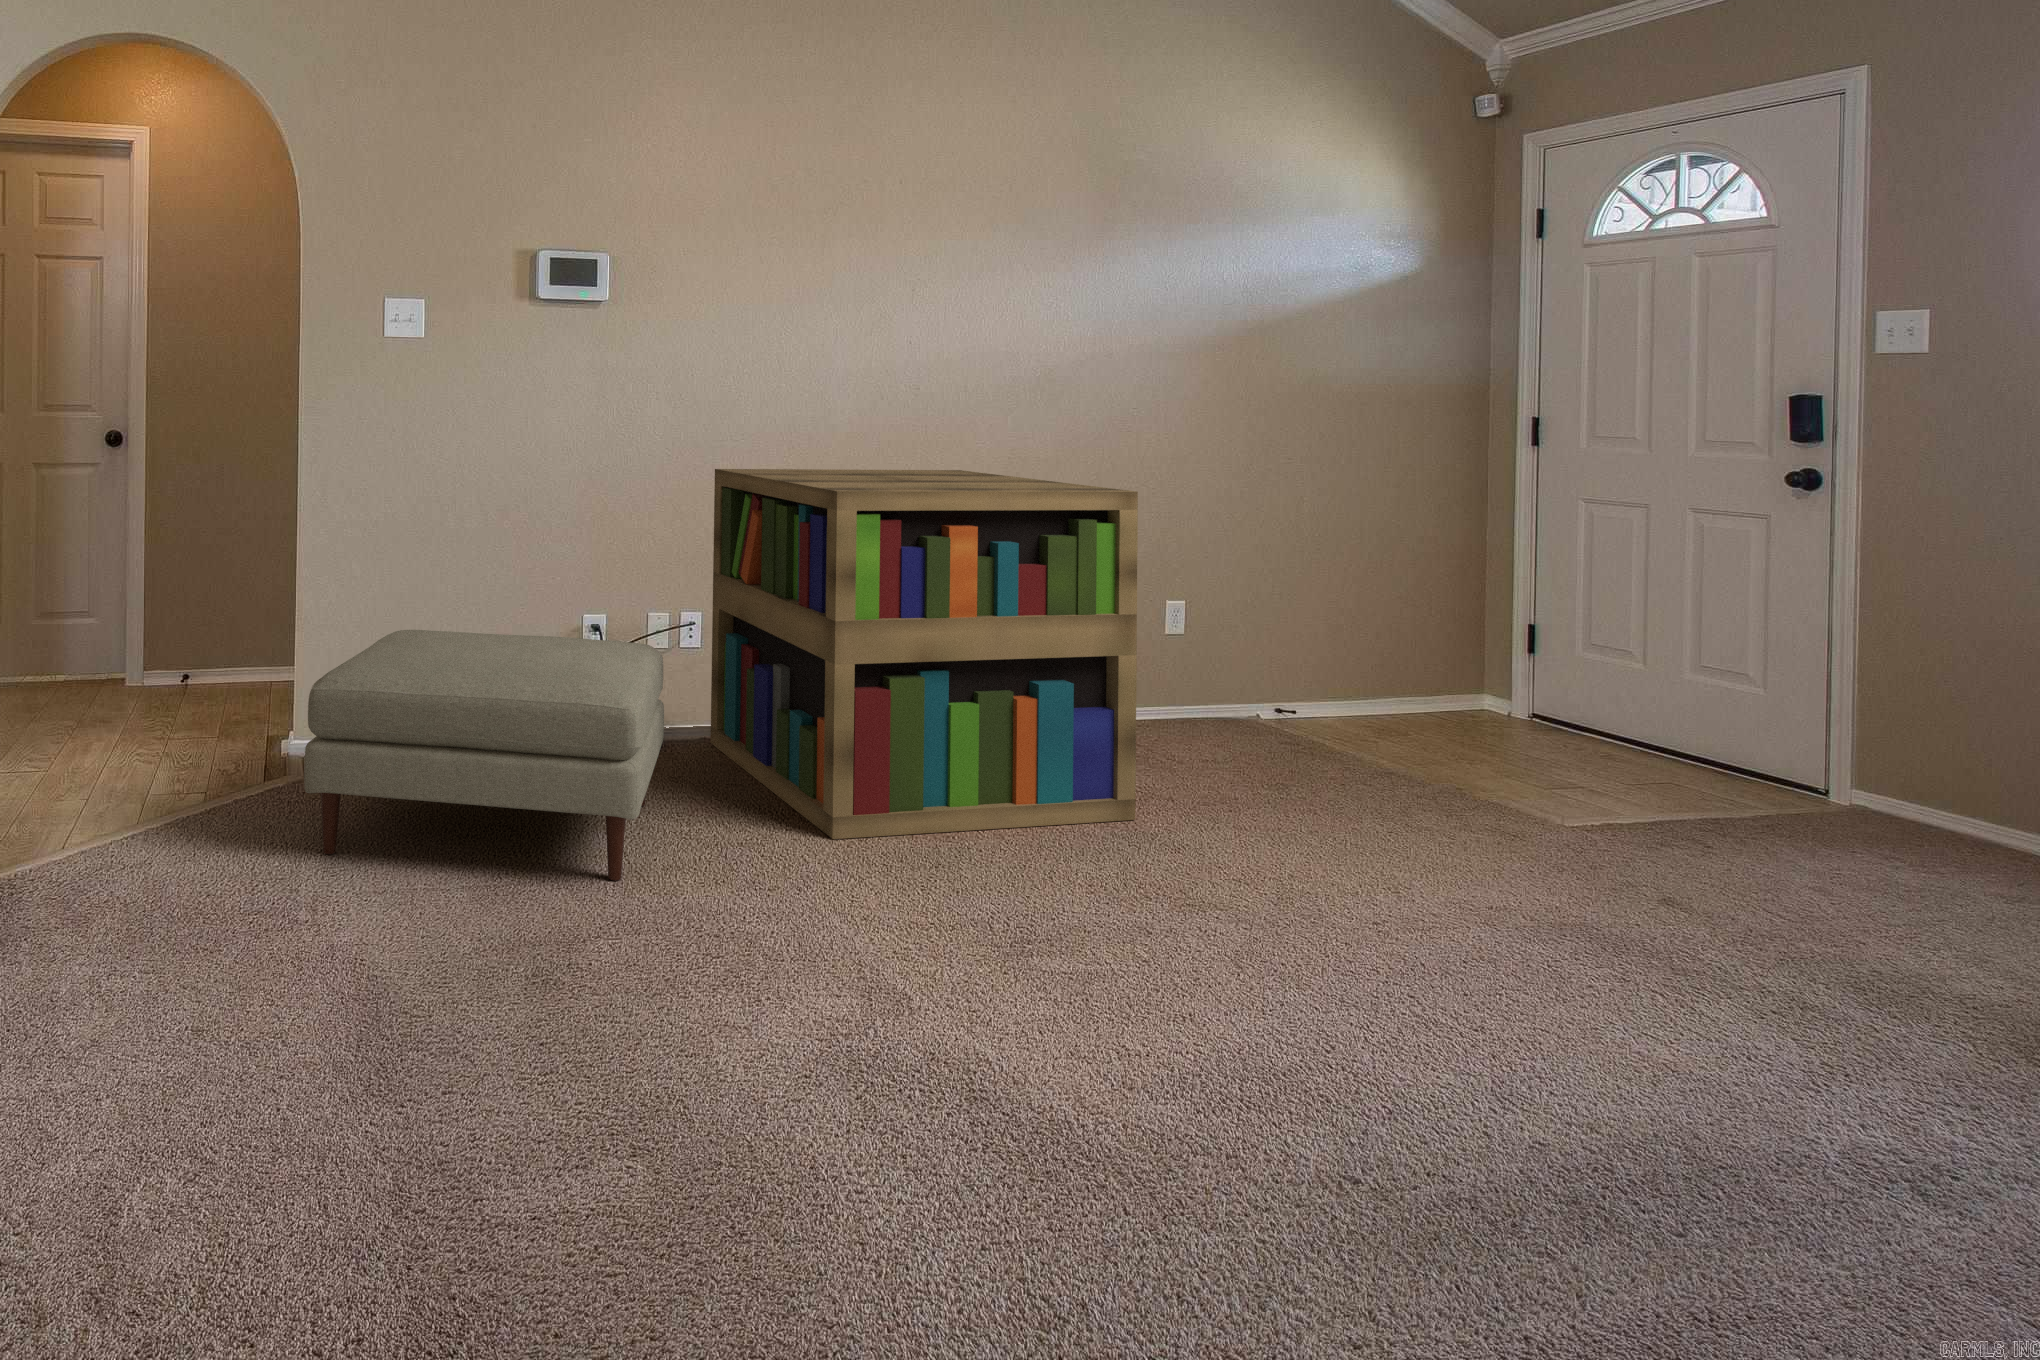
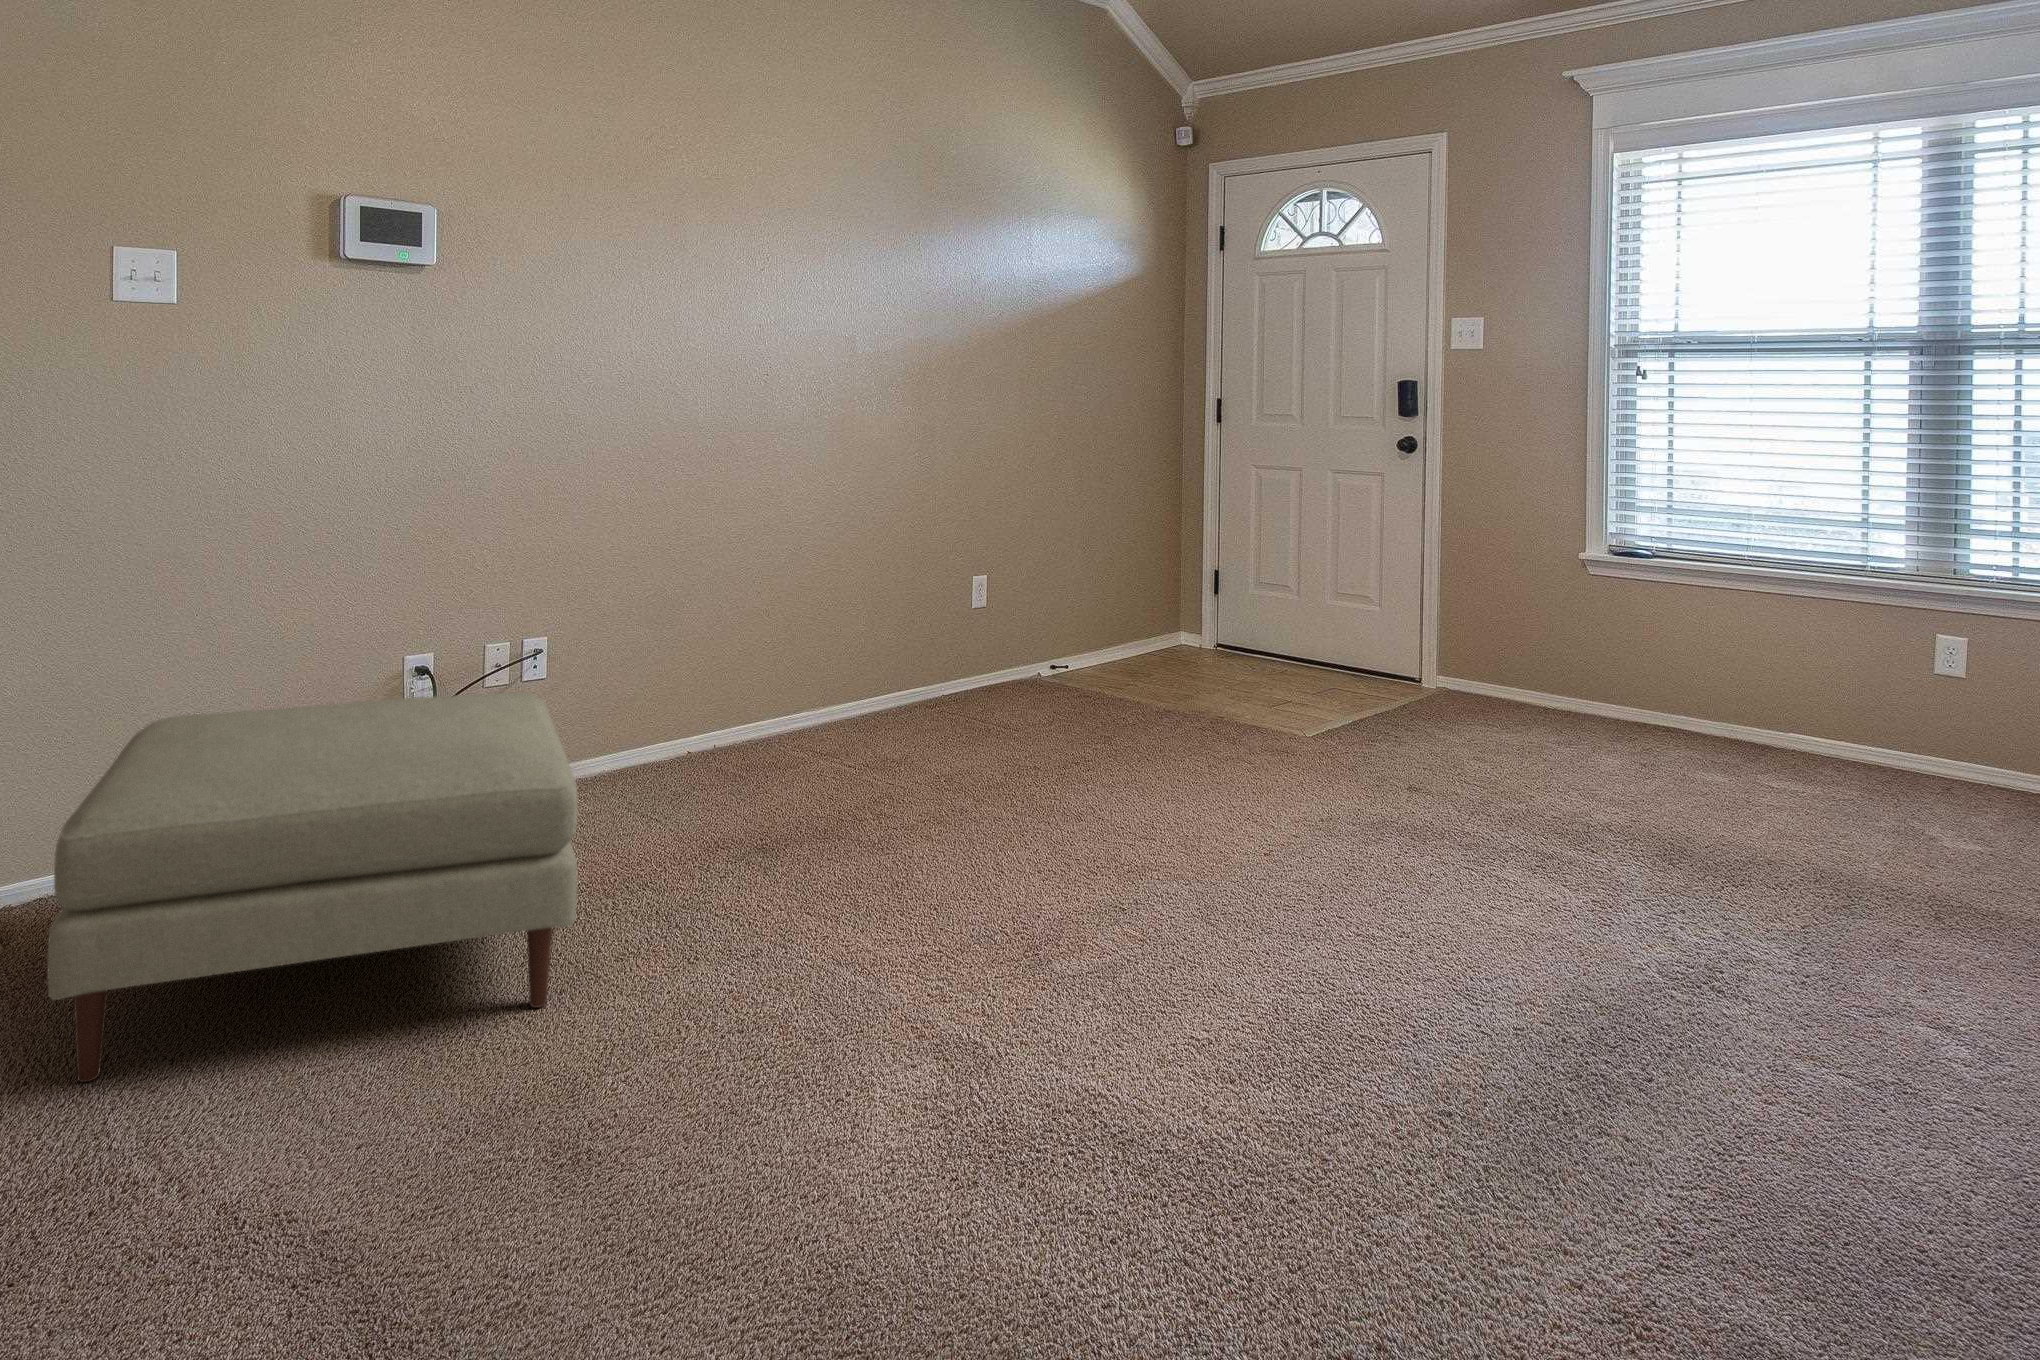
bookshelf: present [711,469,1138,839] -> none [560,460,1017,885]

